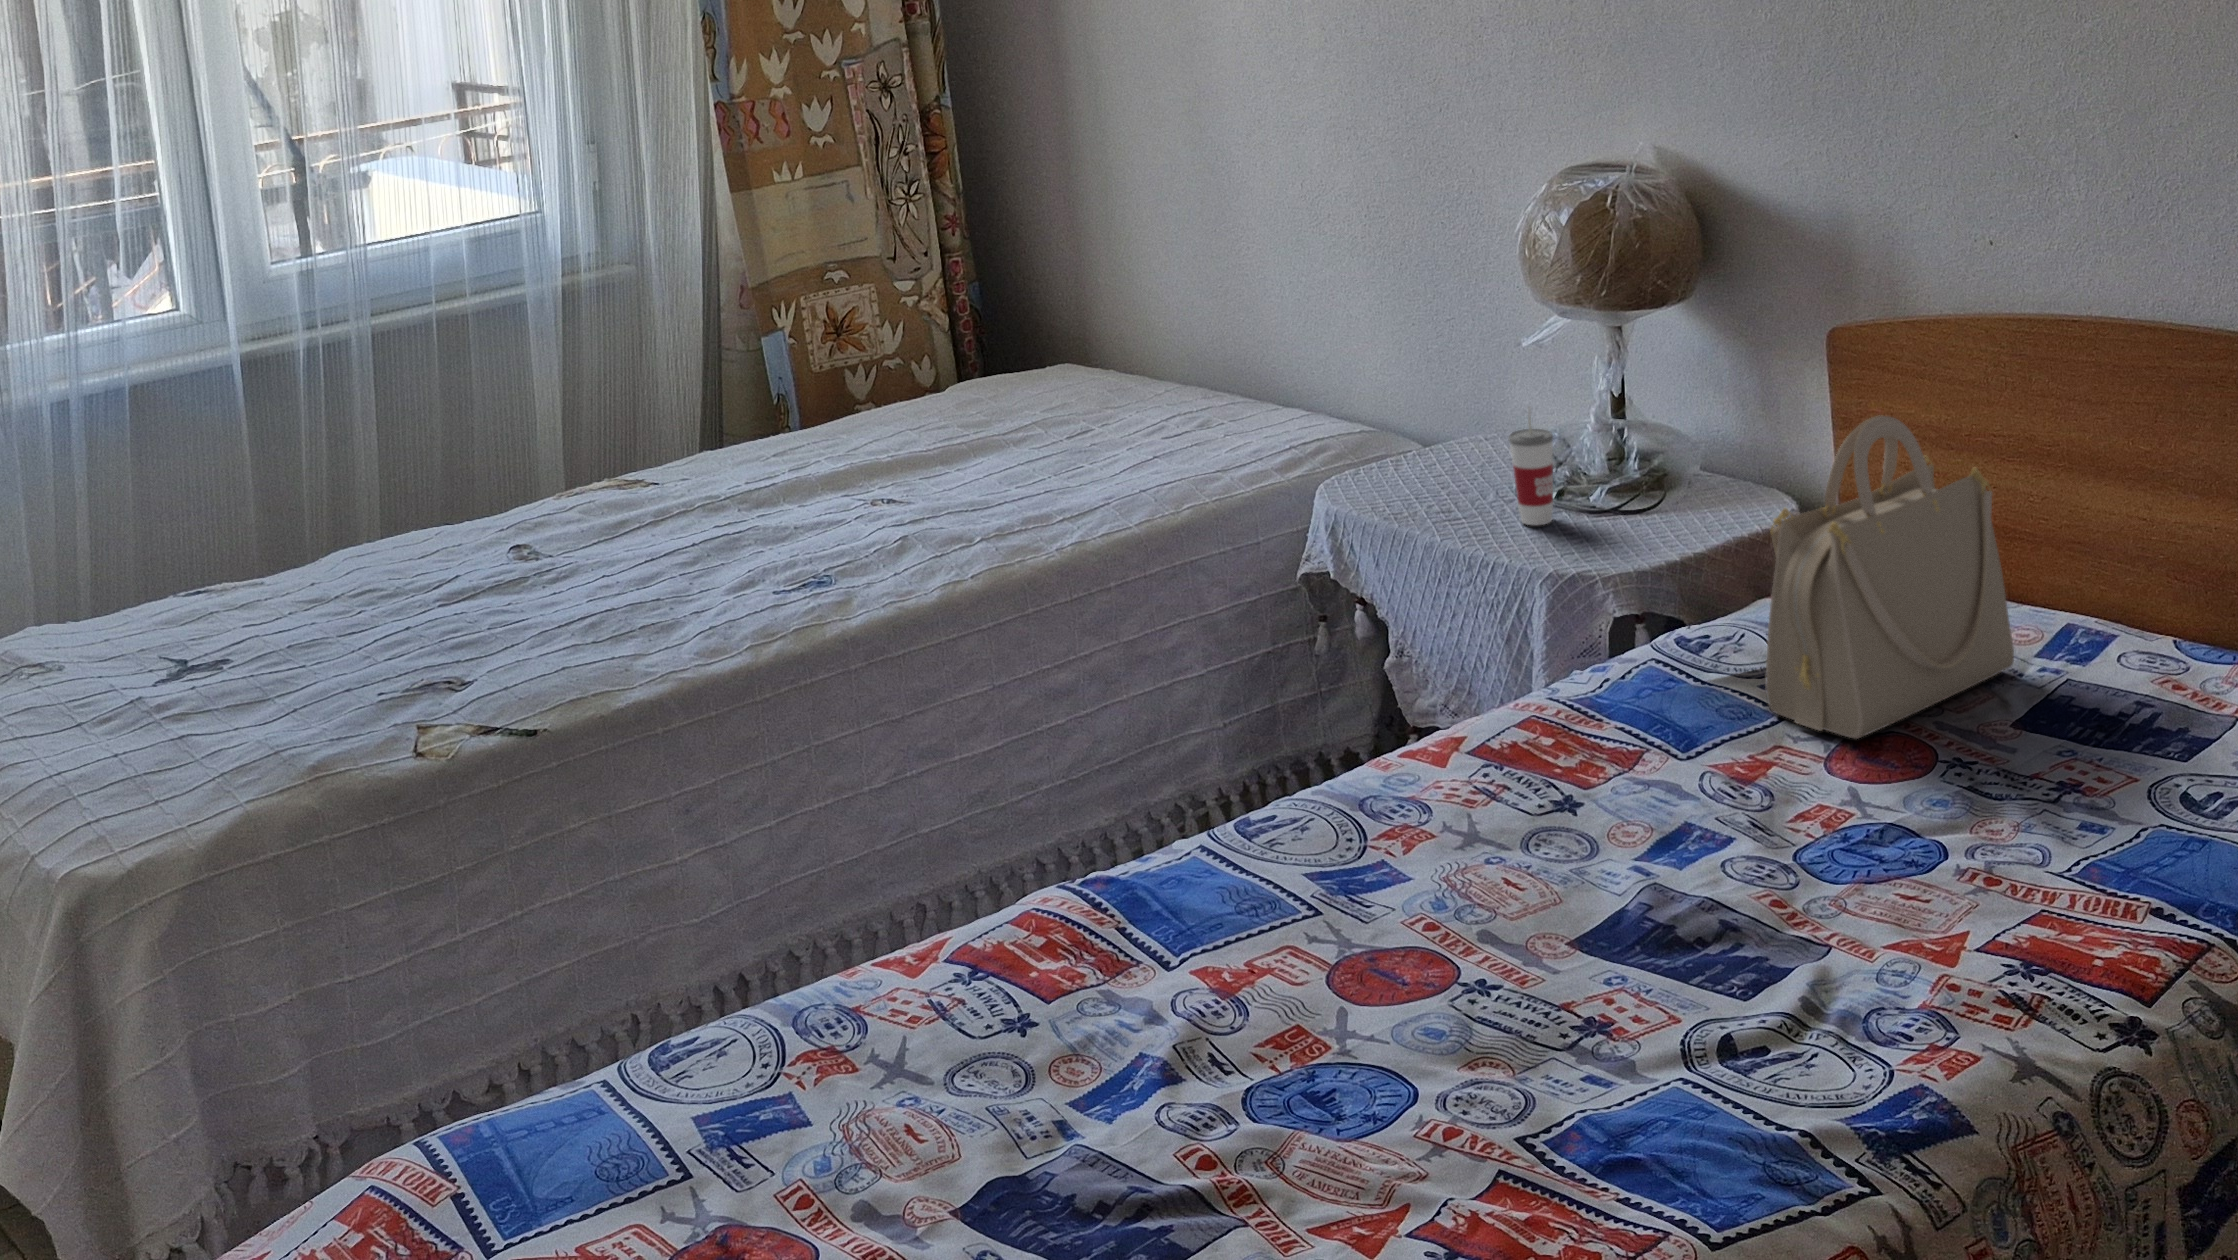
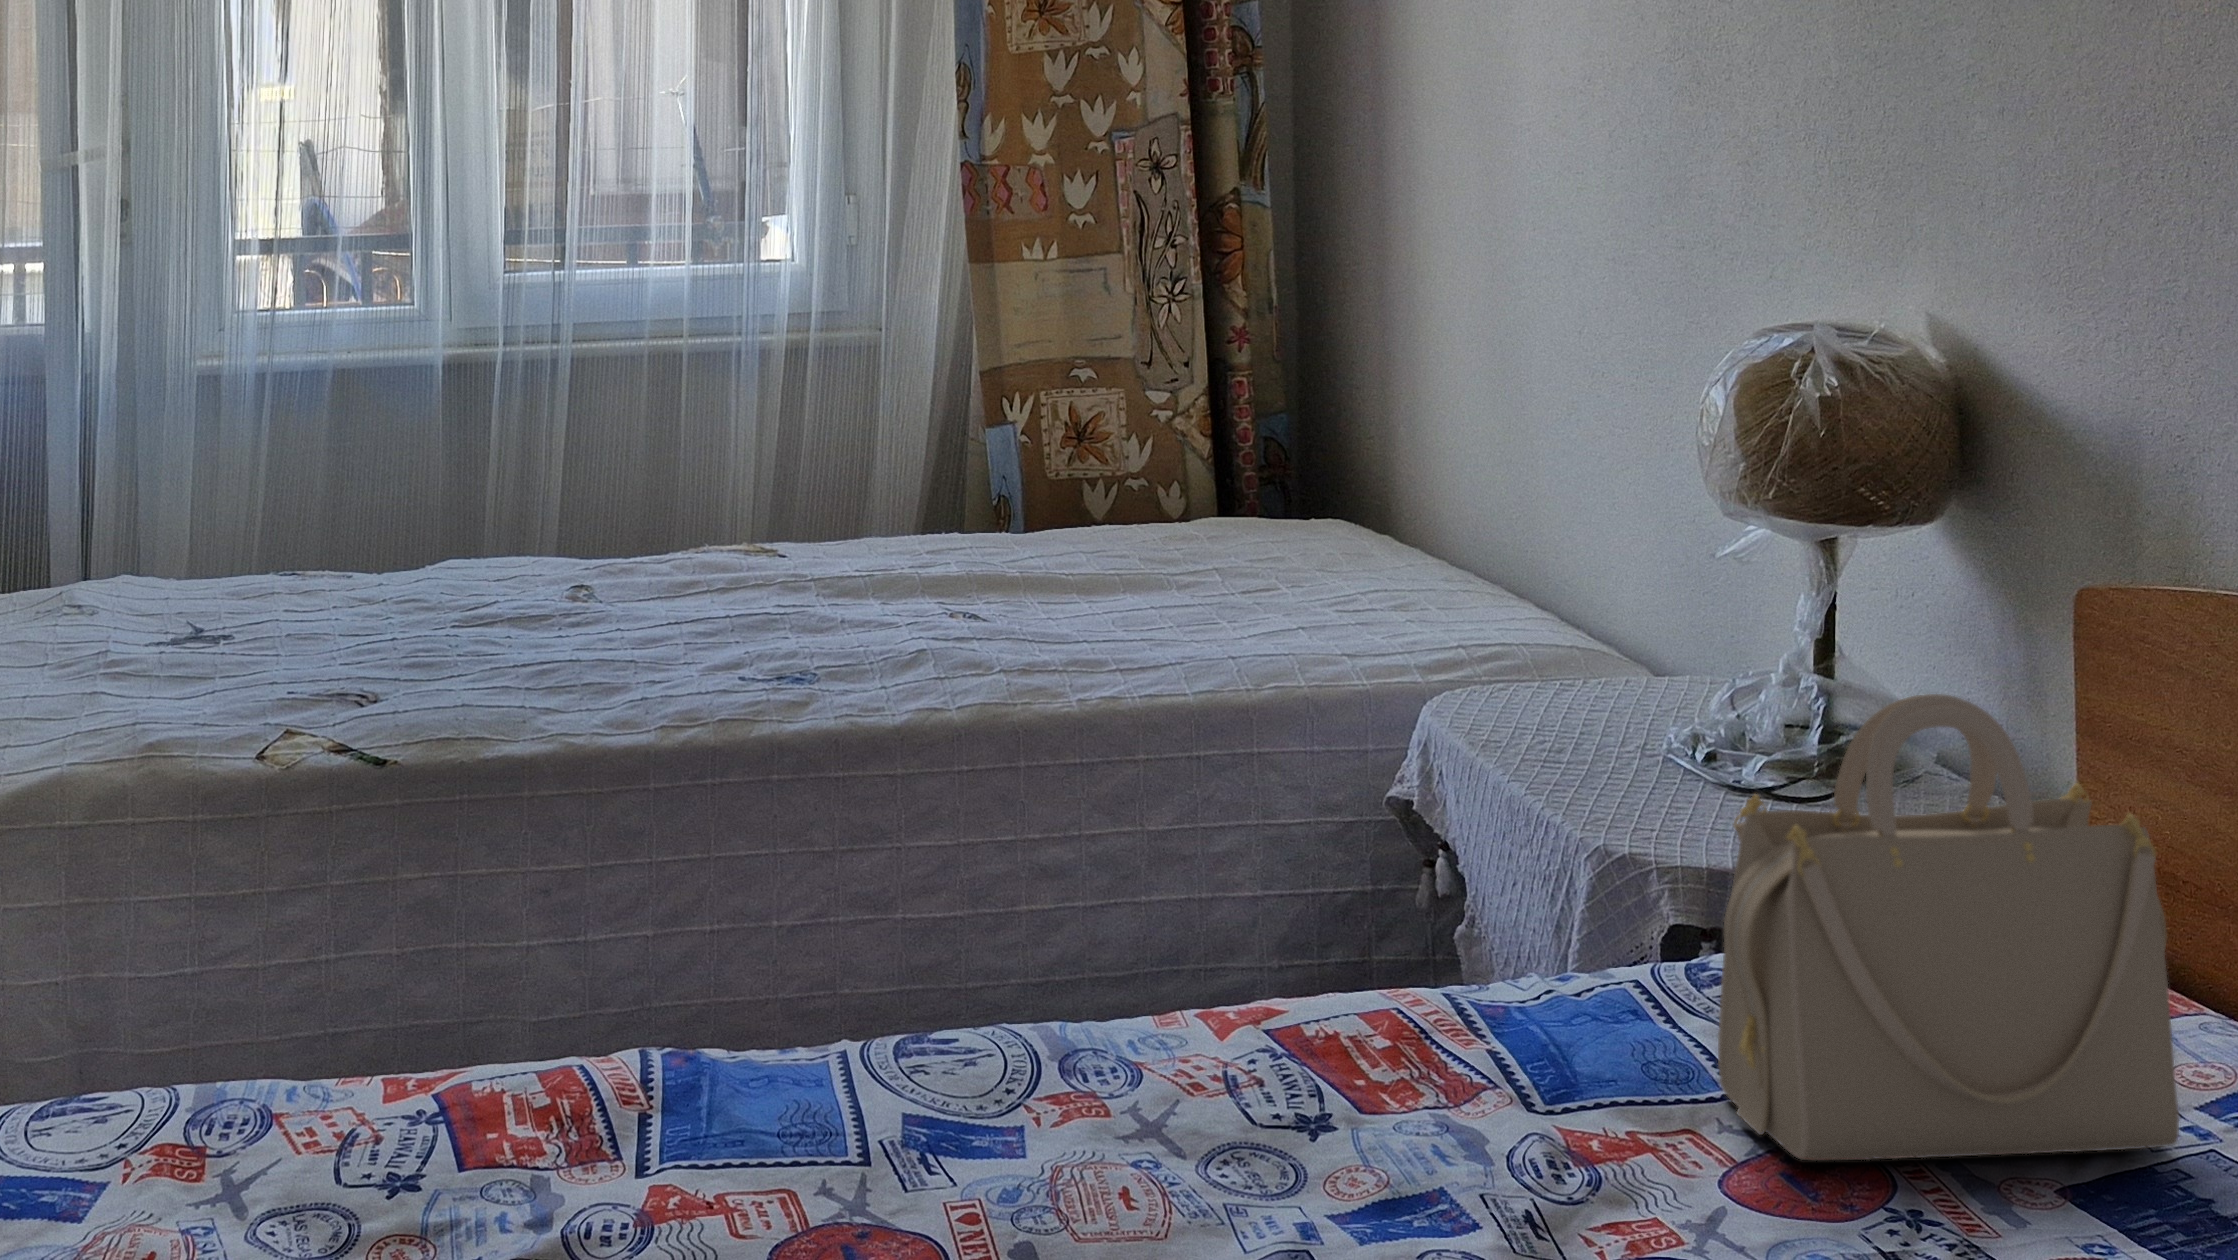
cup: present [1508,407,1553,525] -> none [1611,624,1675,790]

